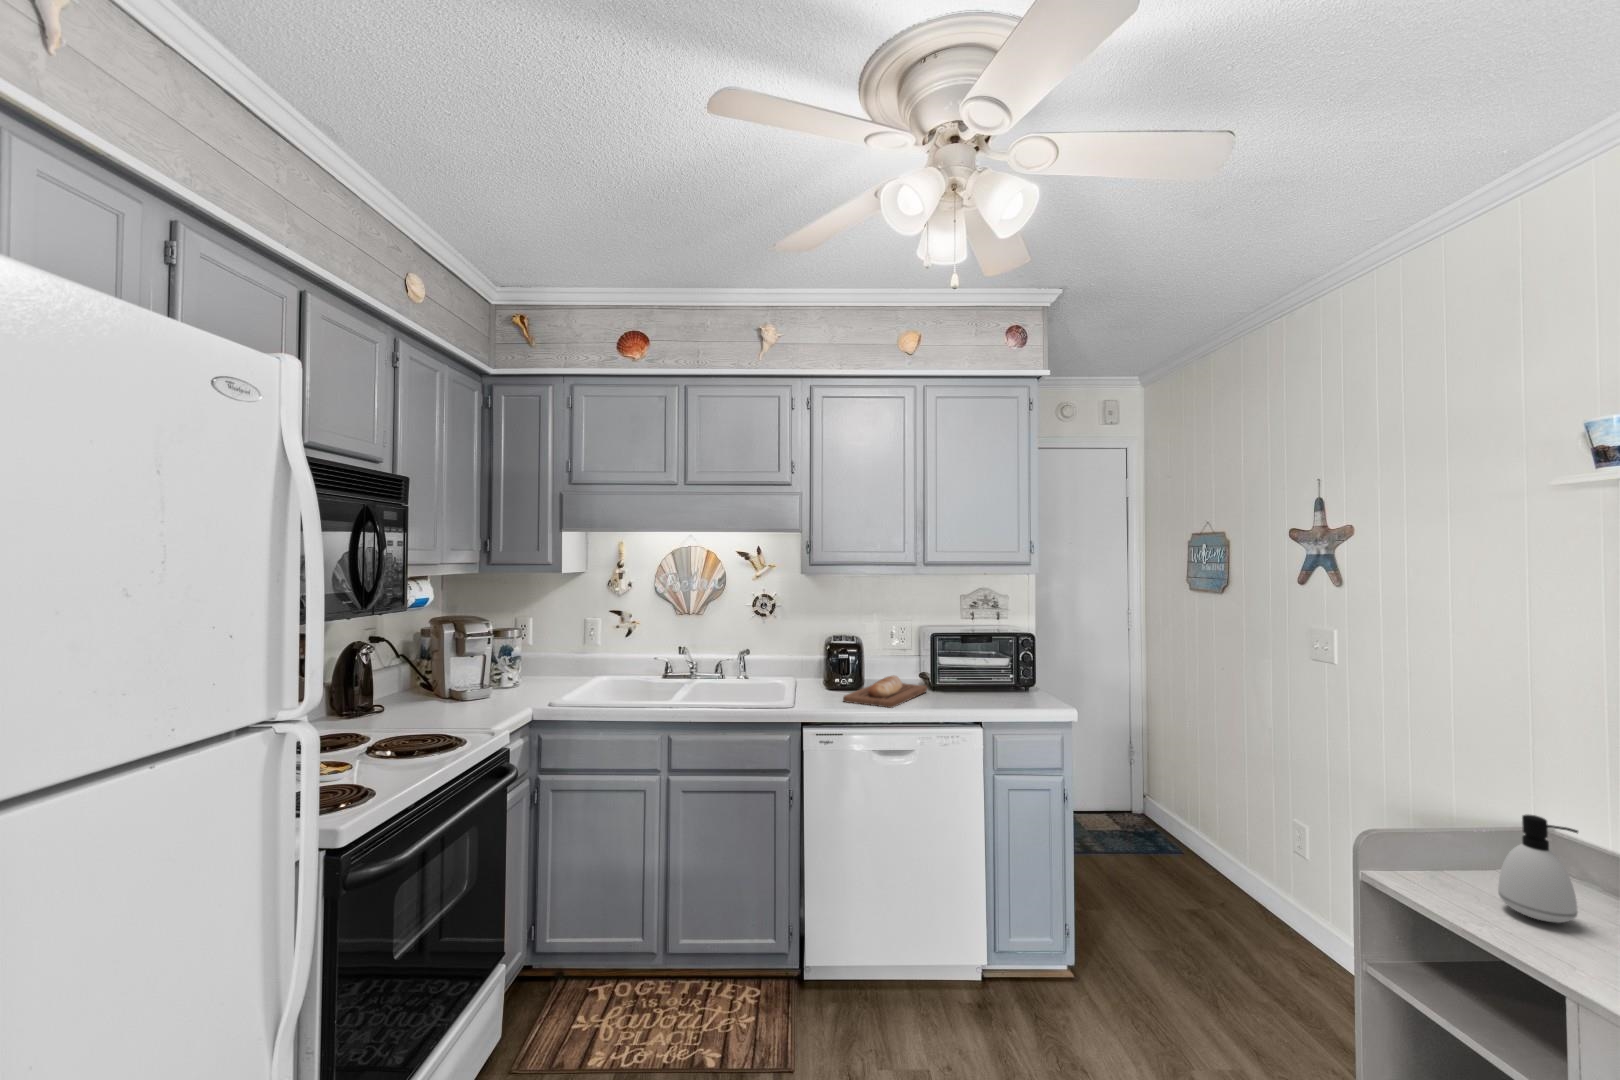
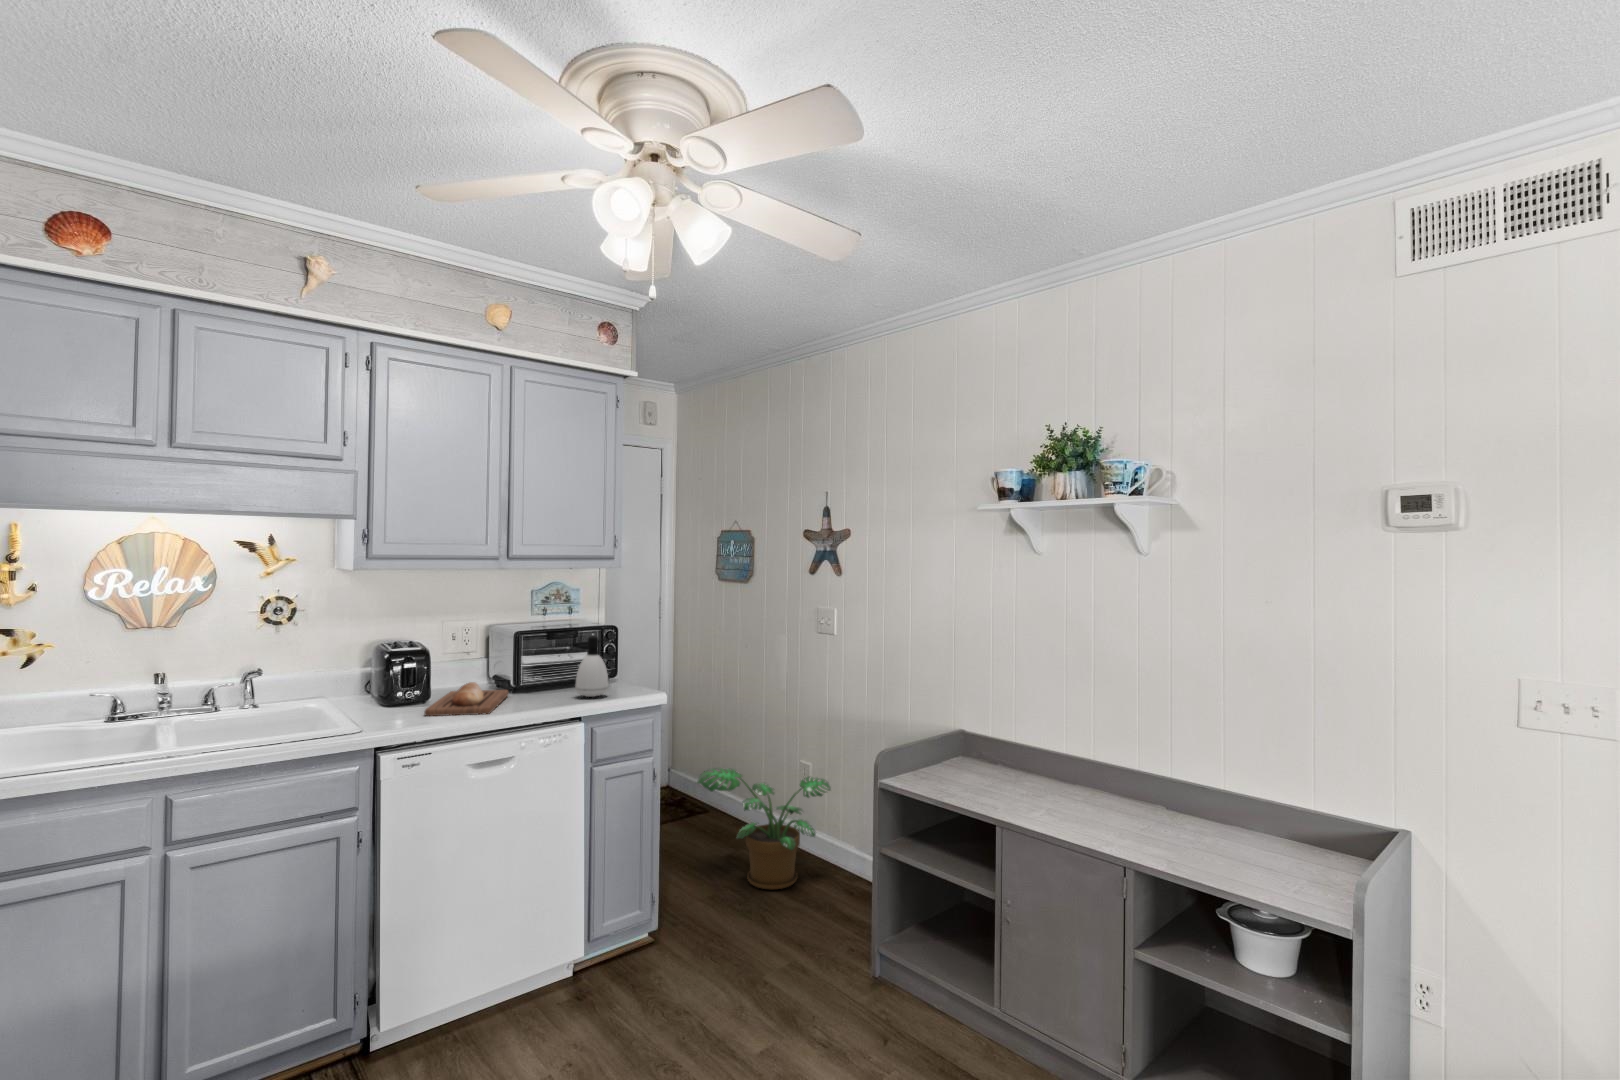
potted plant: none [1143,799,1334,973] -> present [696,768,831,889]
soap dispenser: present [1498,815,1578,923] -> present [575,636,609,697]

